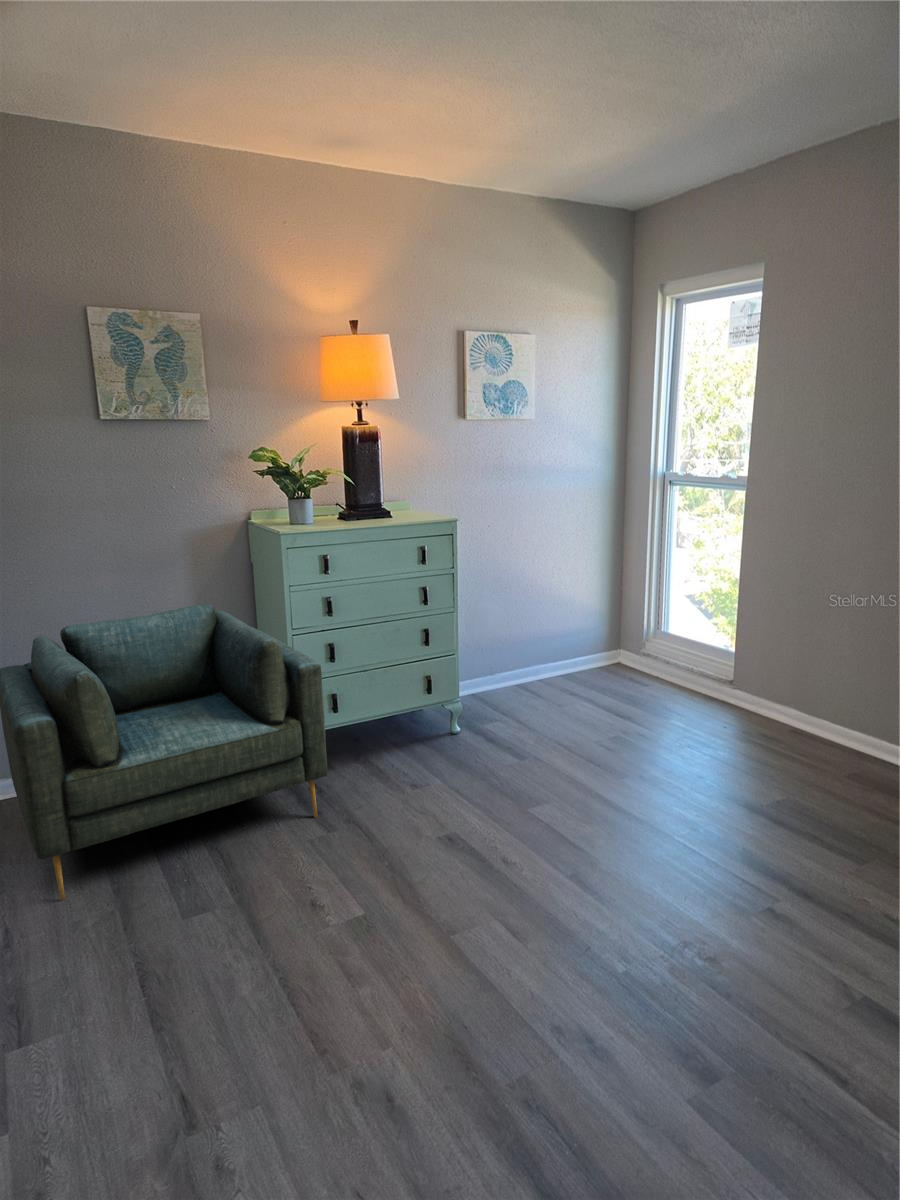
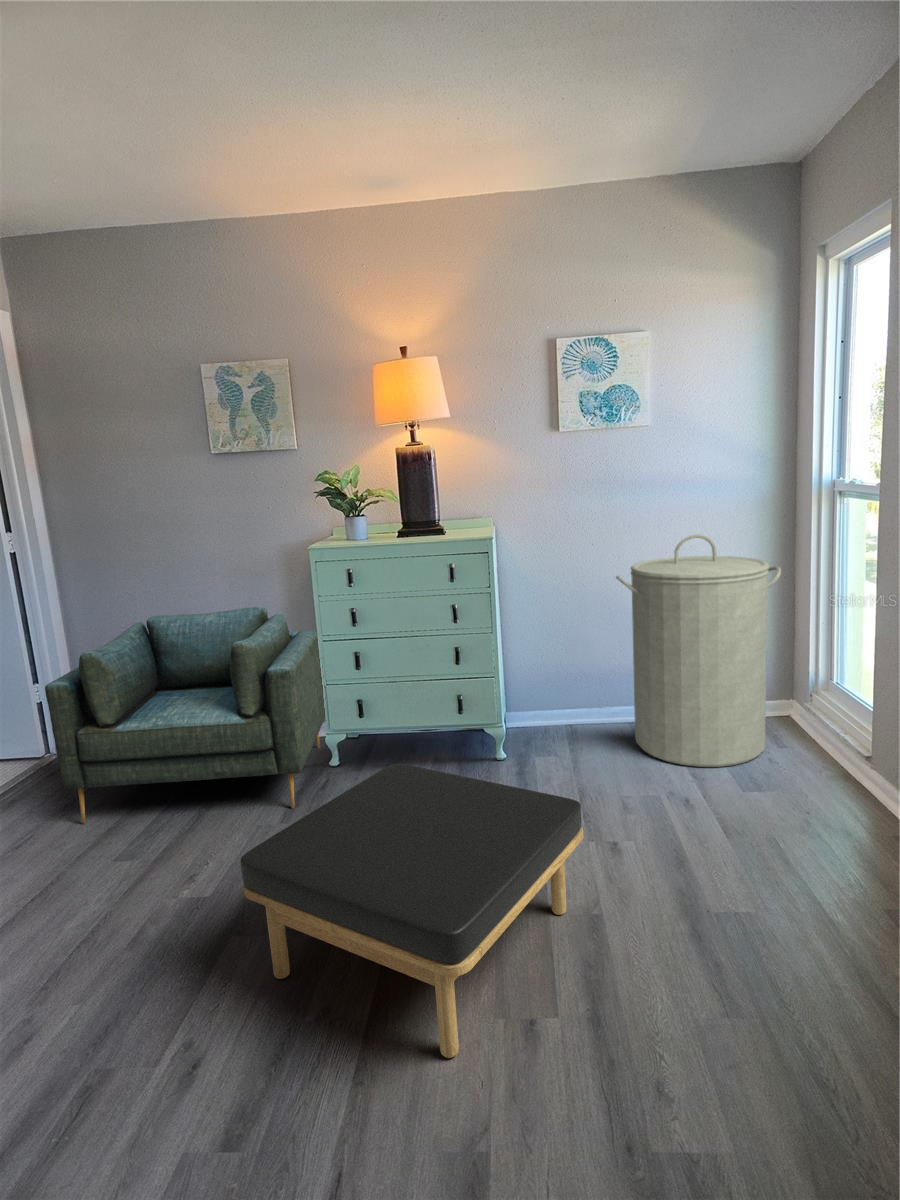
laundry hamper: none [534,514,651,708] -> present [616,534,781,767]
ottoman: none [483,730,757,945] -> present [240,764,583,1058]

